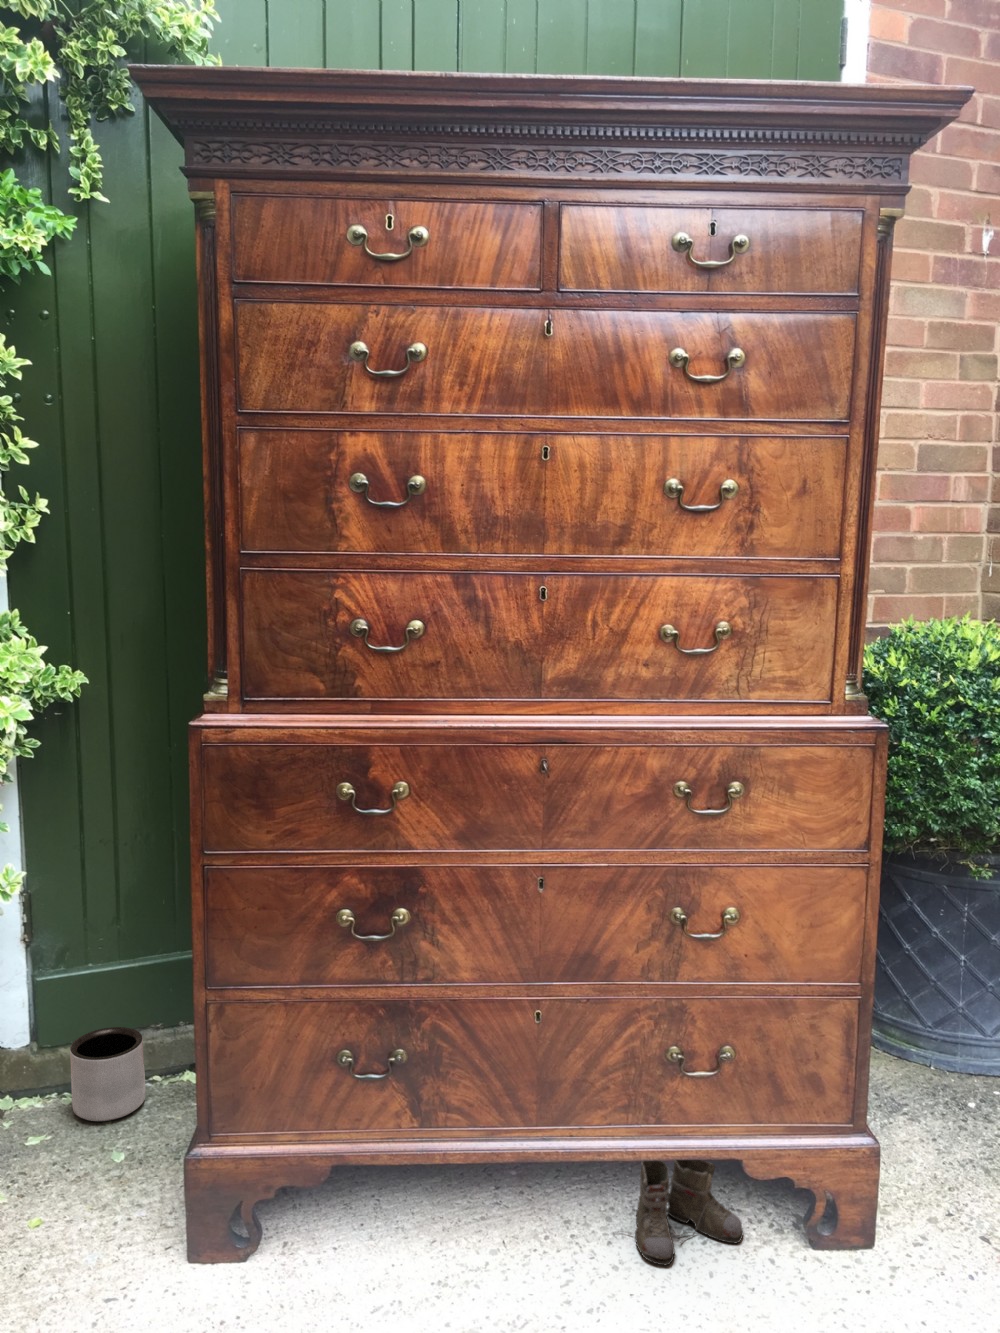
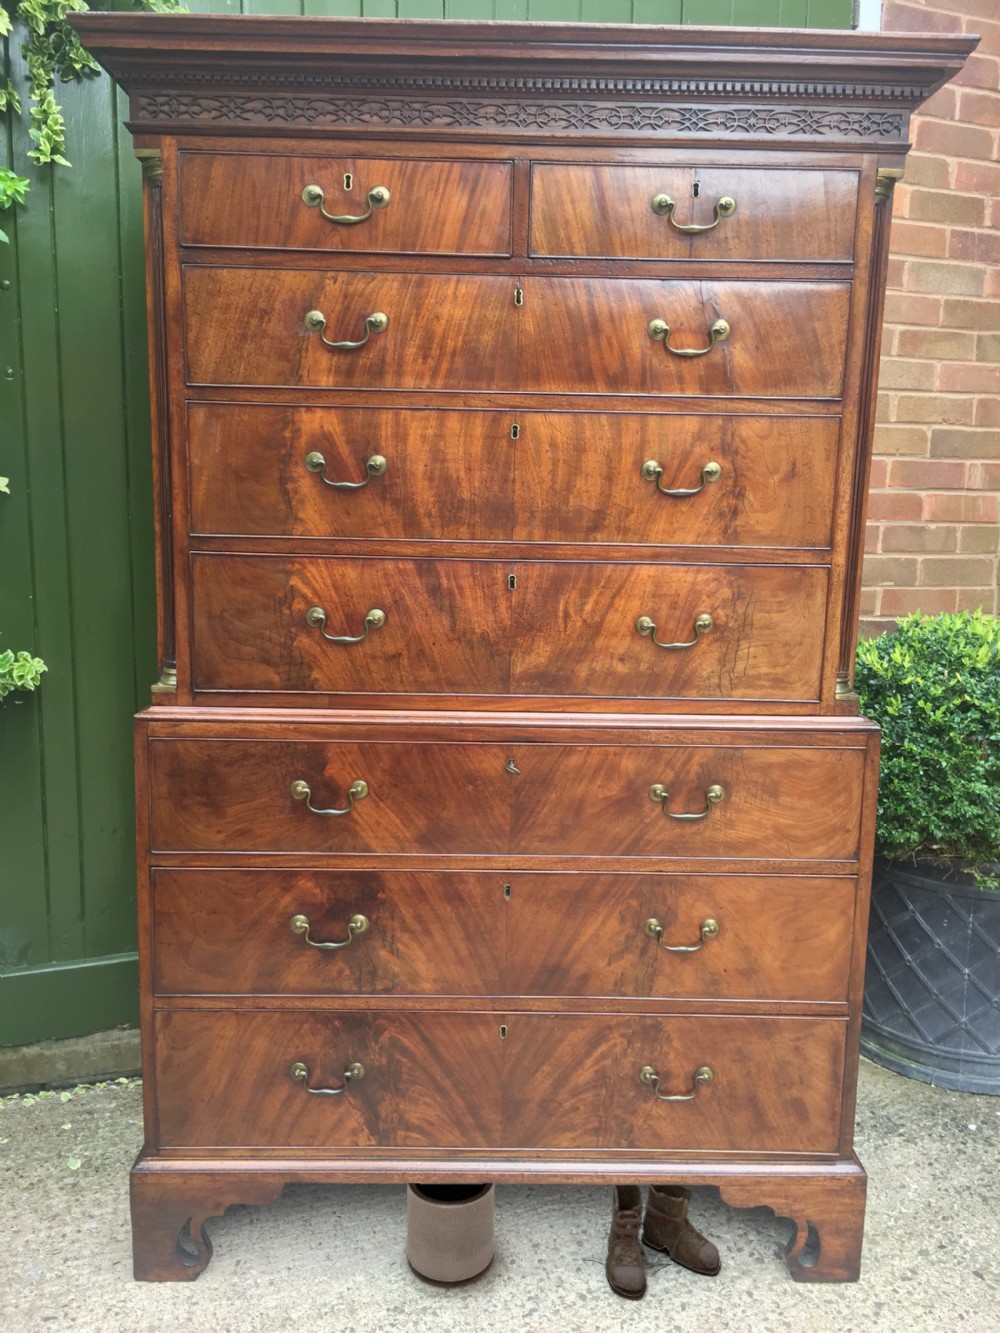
planter: present [70,1027,146,1121] -> present [406,1182,495,1282]

